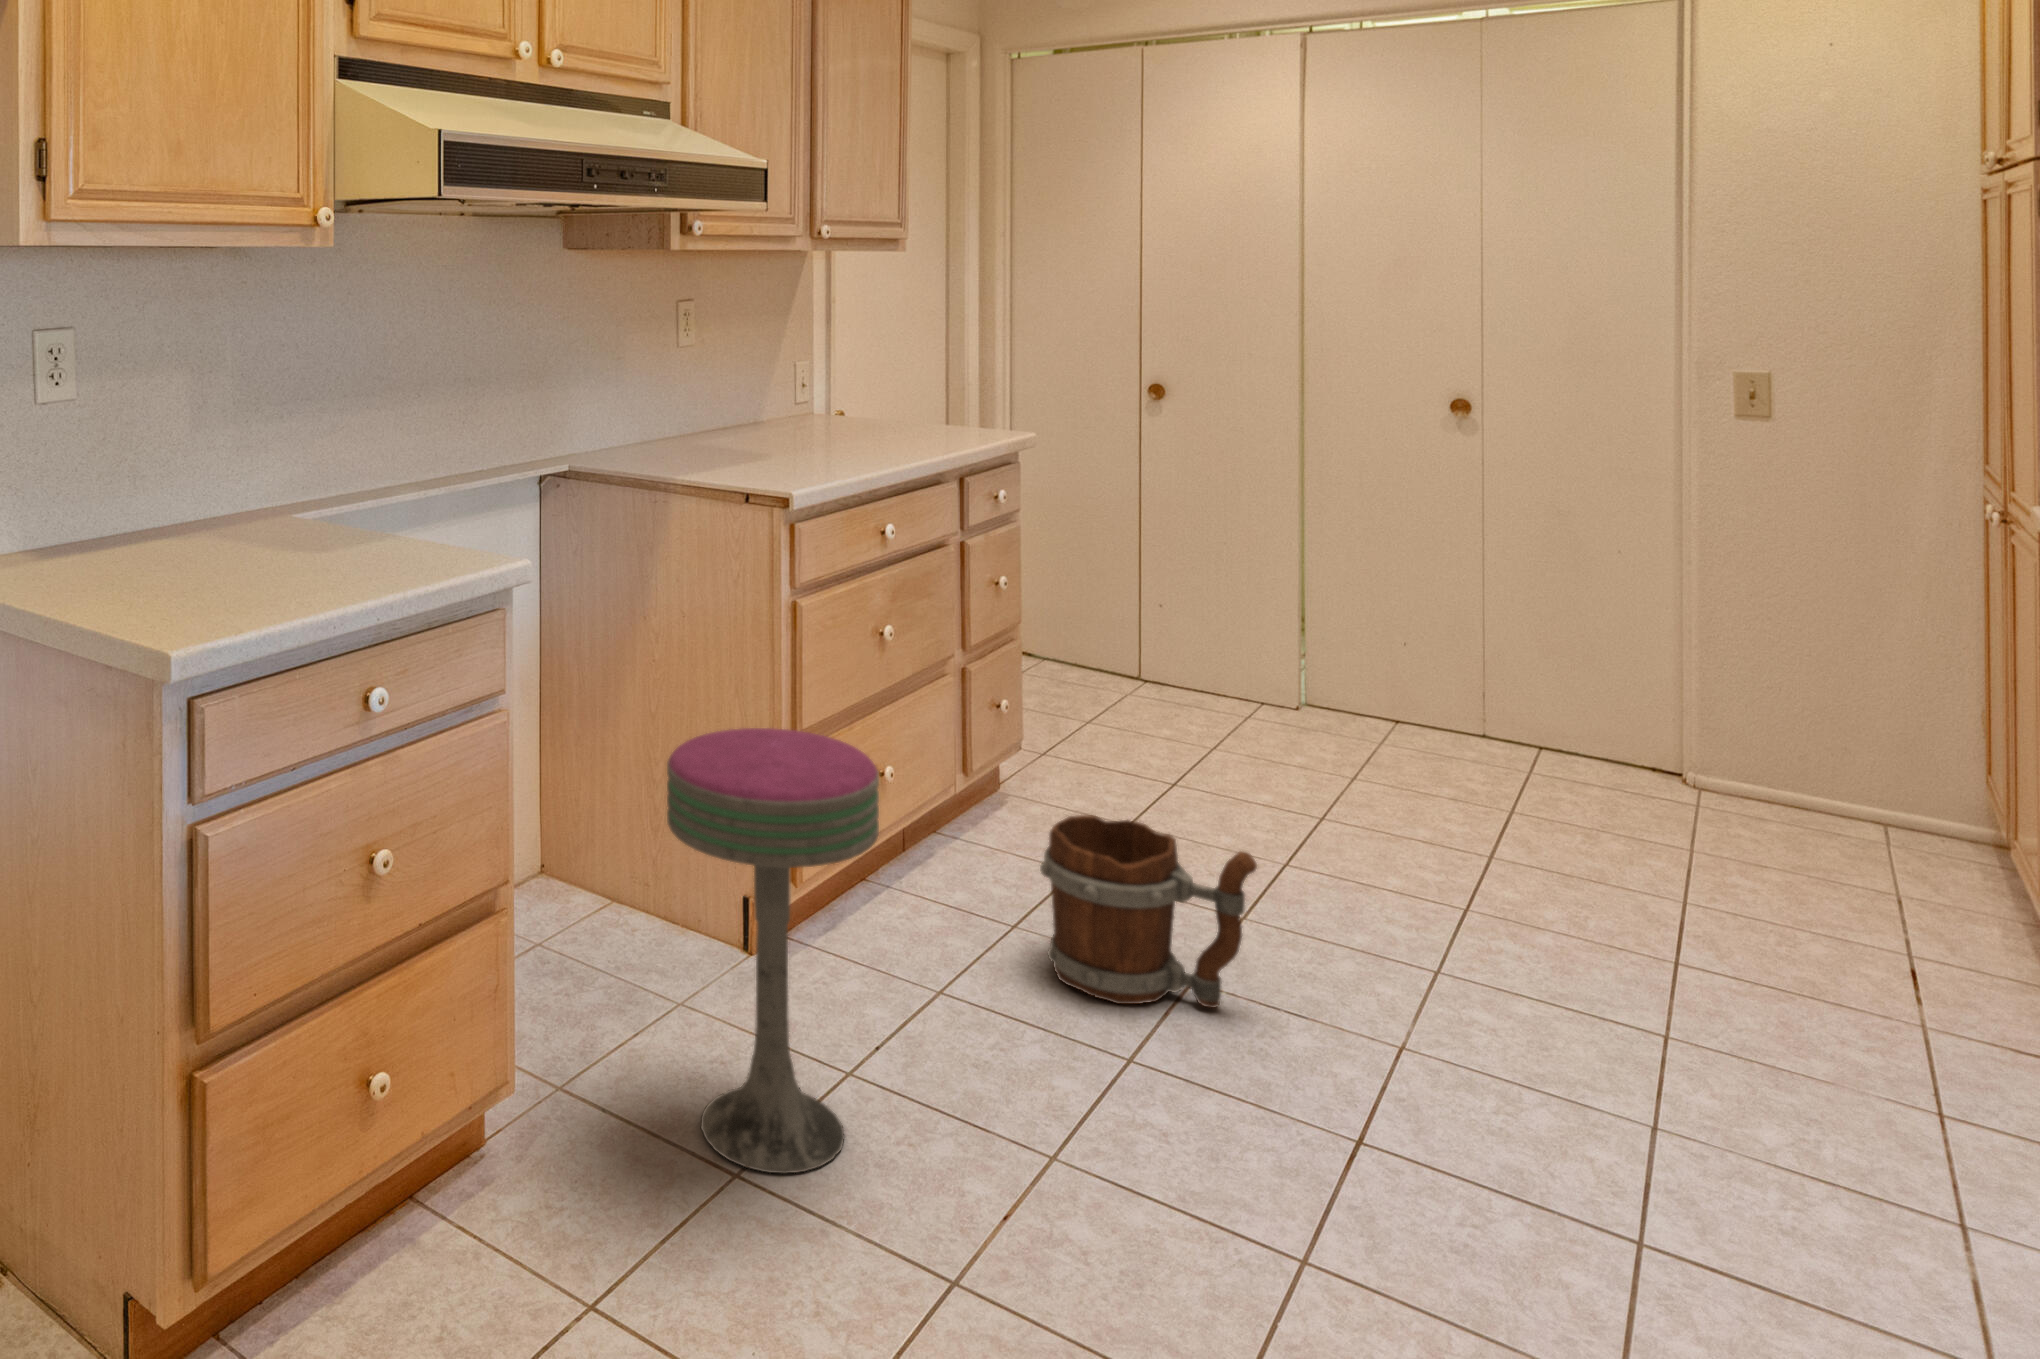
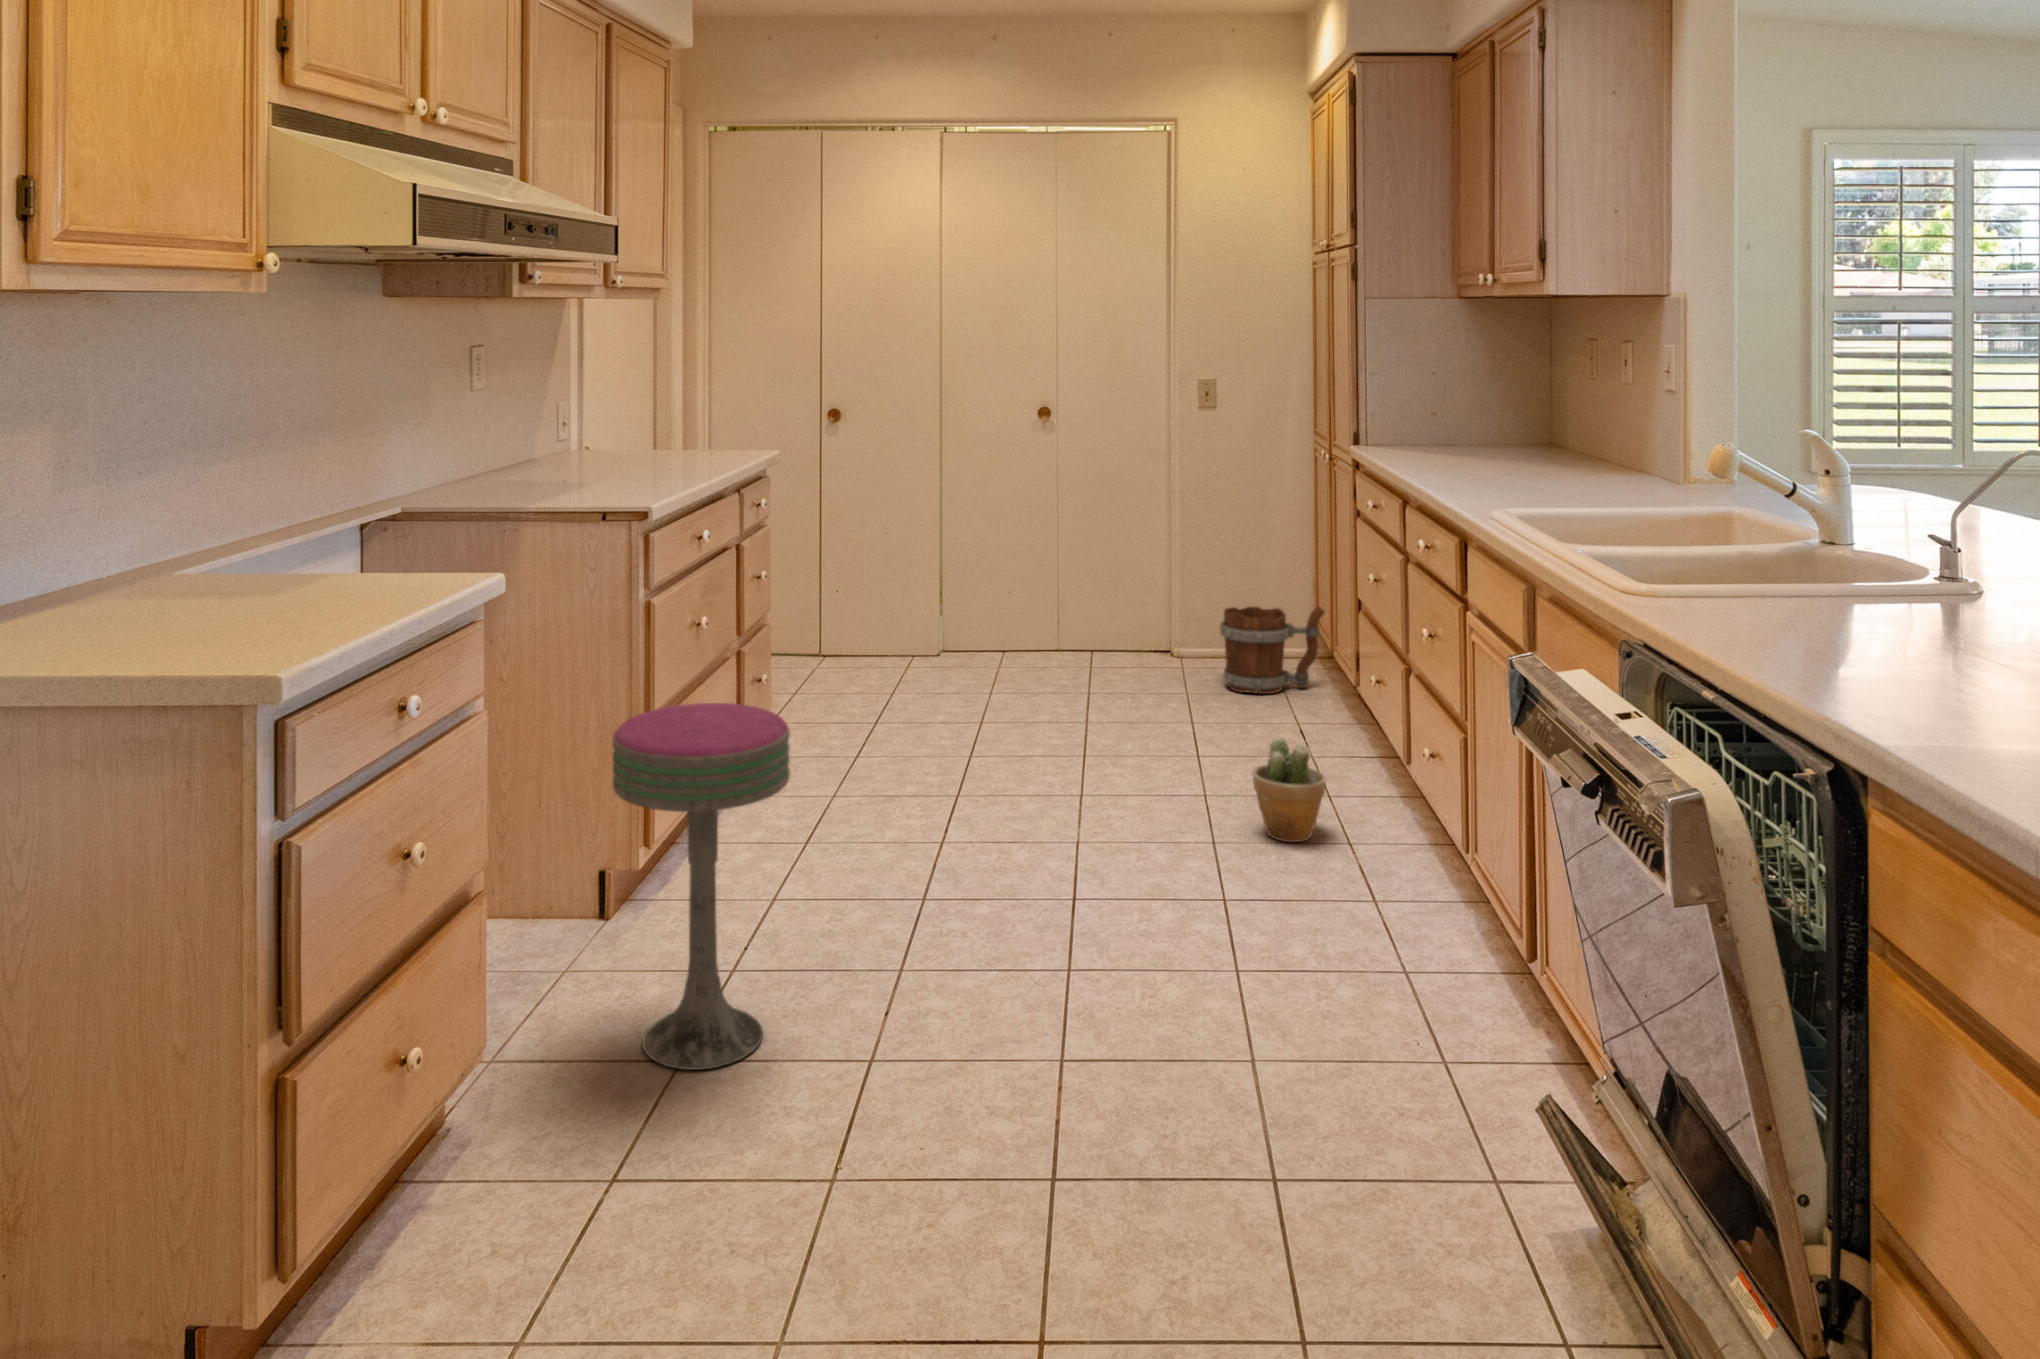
bucket: present [1040,815,1257,1008] -> present [1220,606,1325,694]
potted plant: none [1728,927,1886,1108] -> present [1252,737,1326,842]

